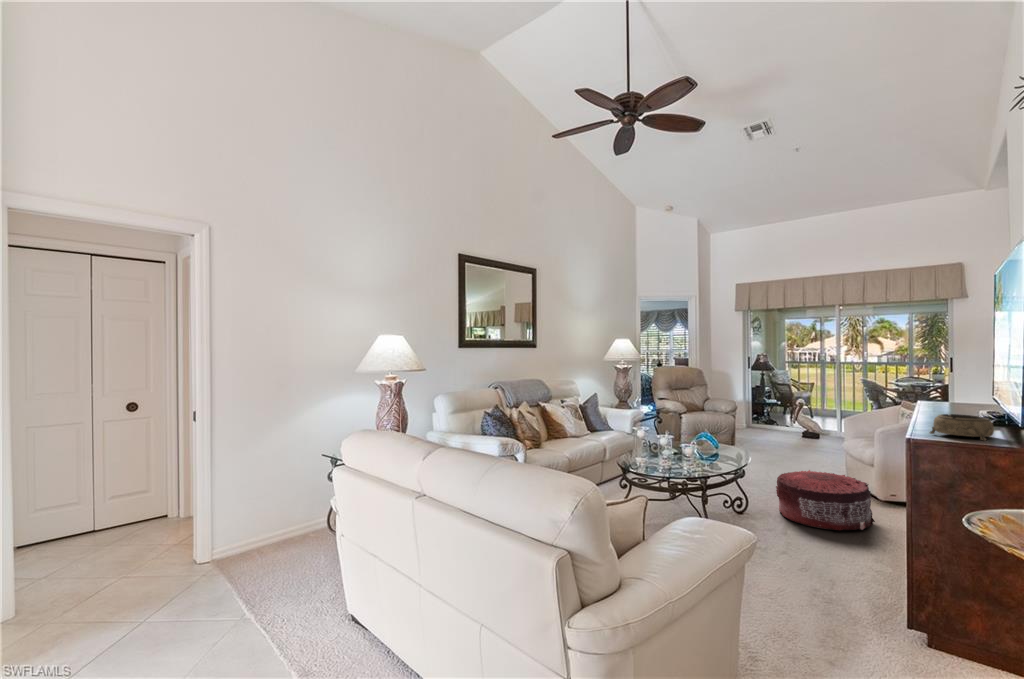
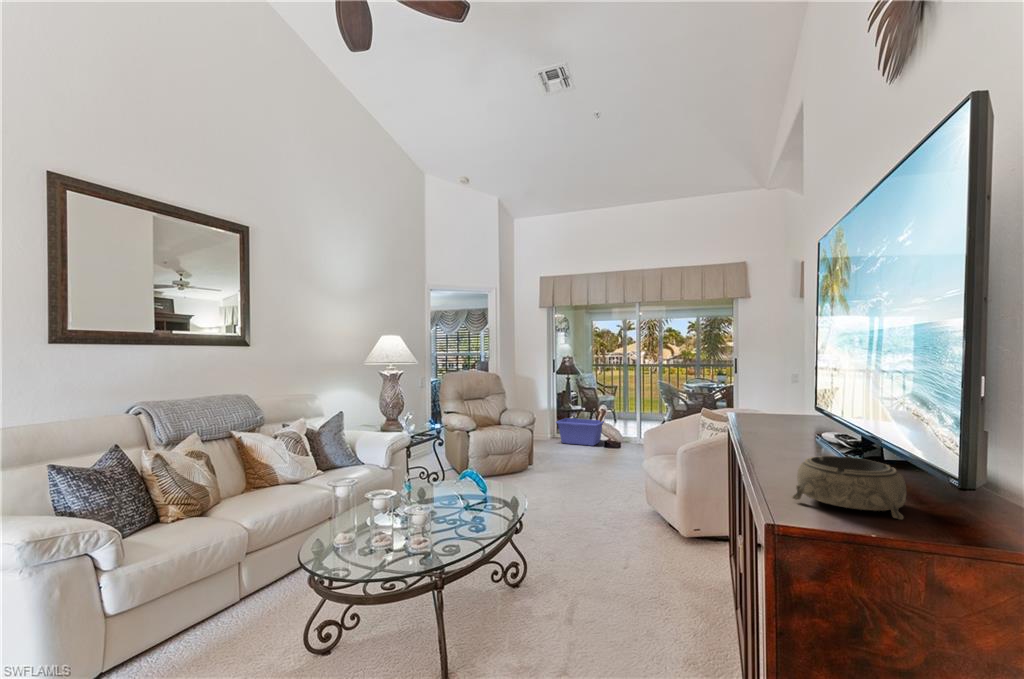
storage bin: none [752,410,803,436] -> present [556,418,604,446]
pouf: present [776,470,875,531] -> none [561,508,681,606]

